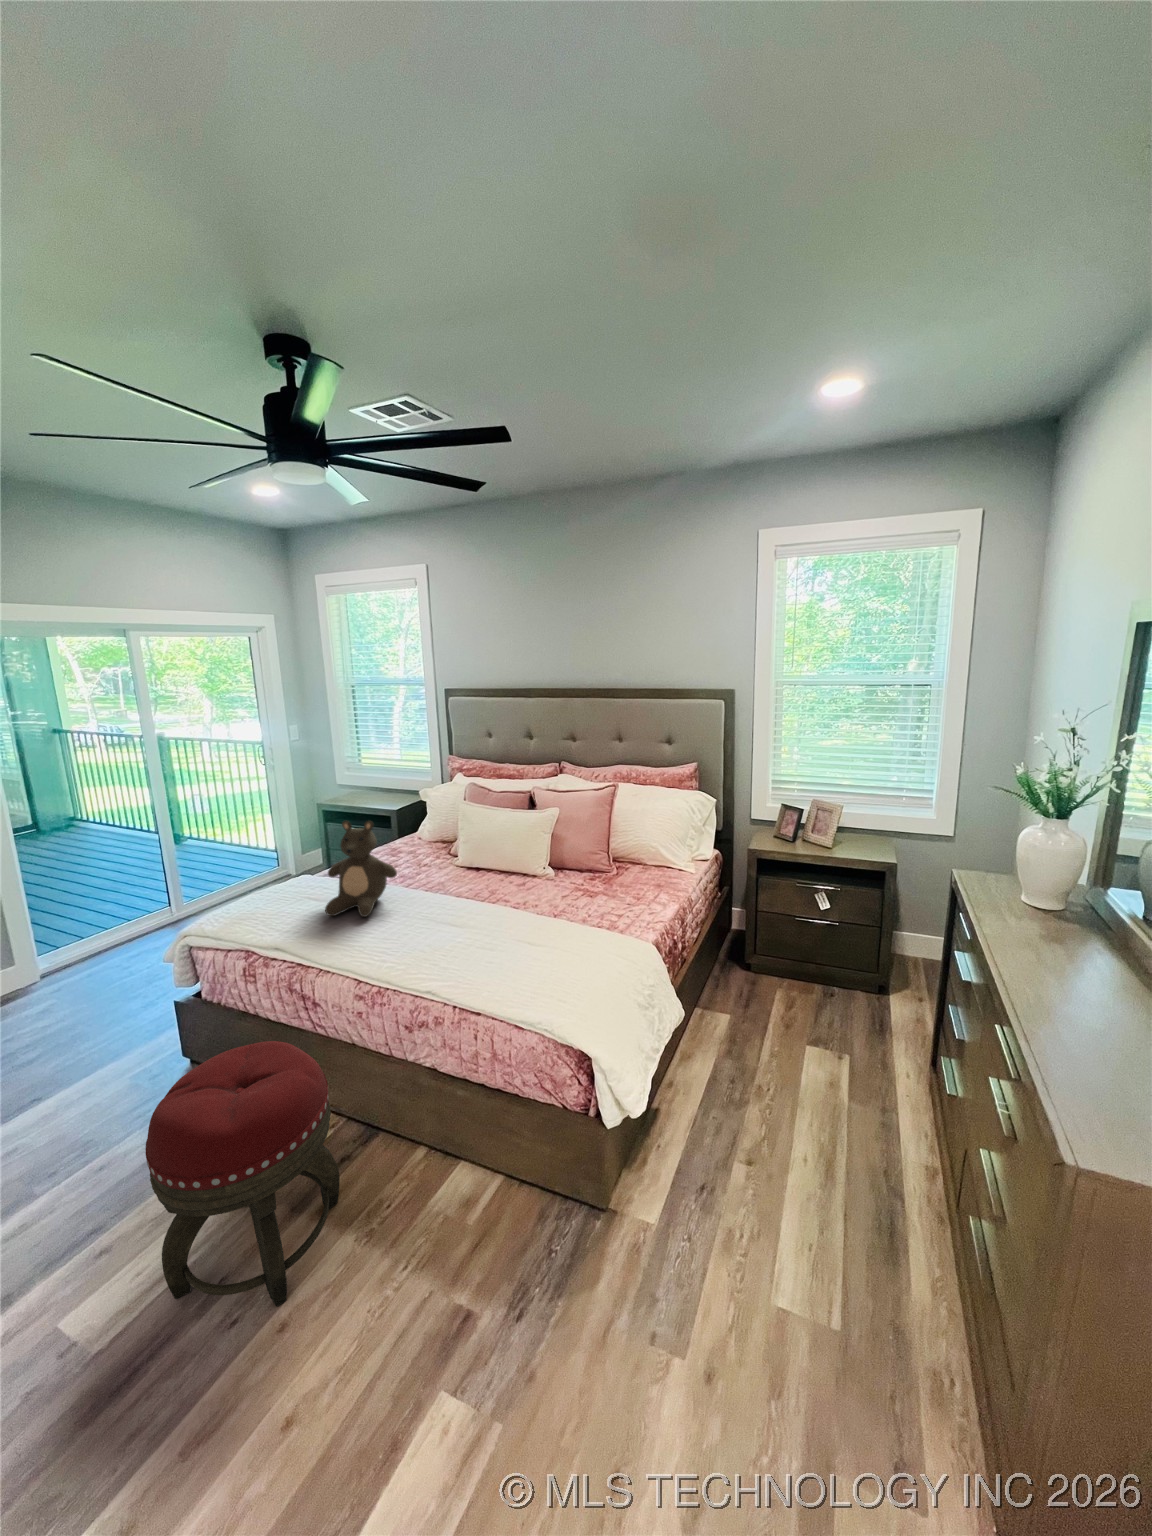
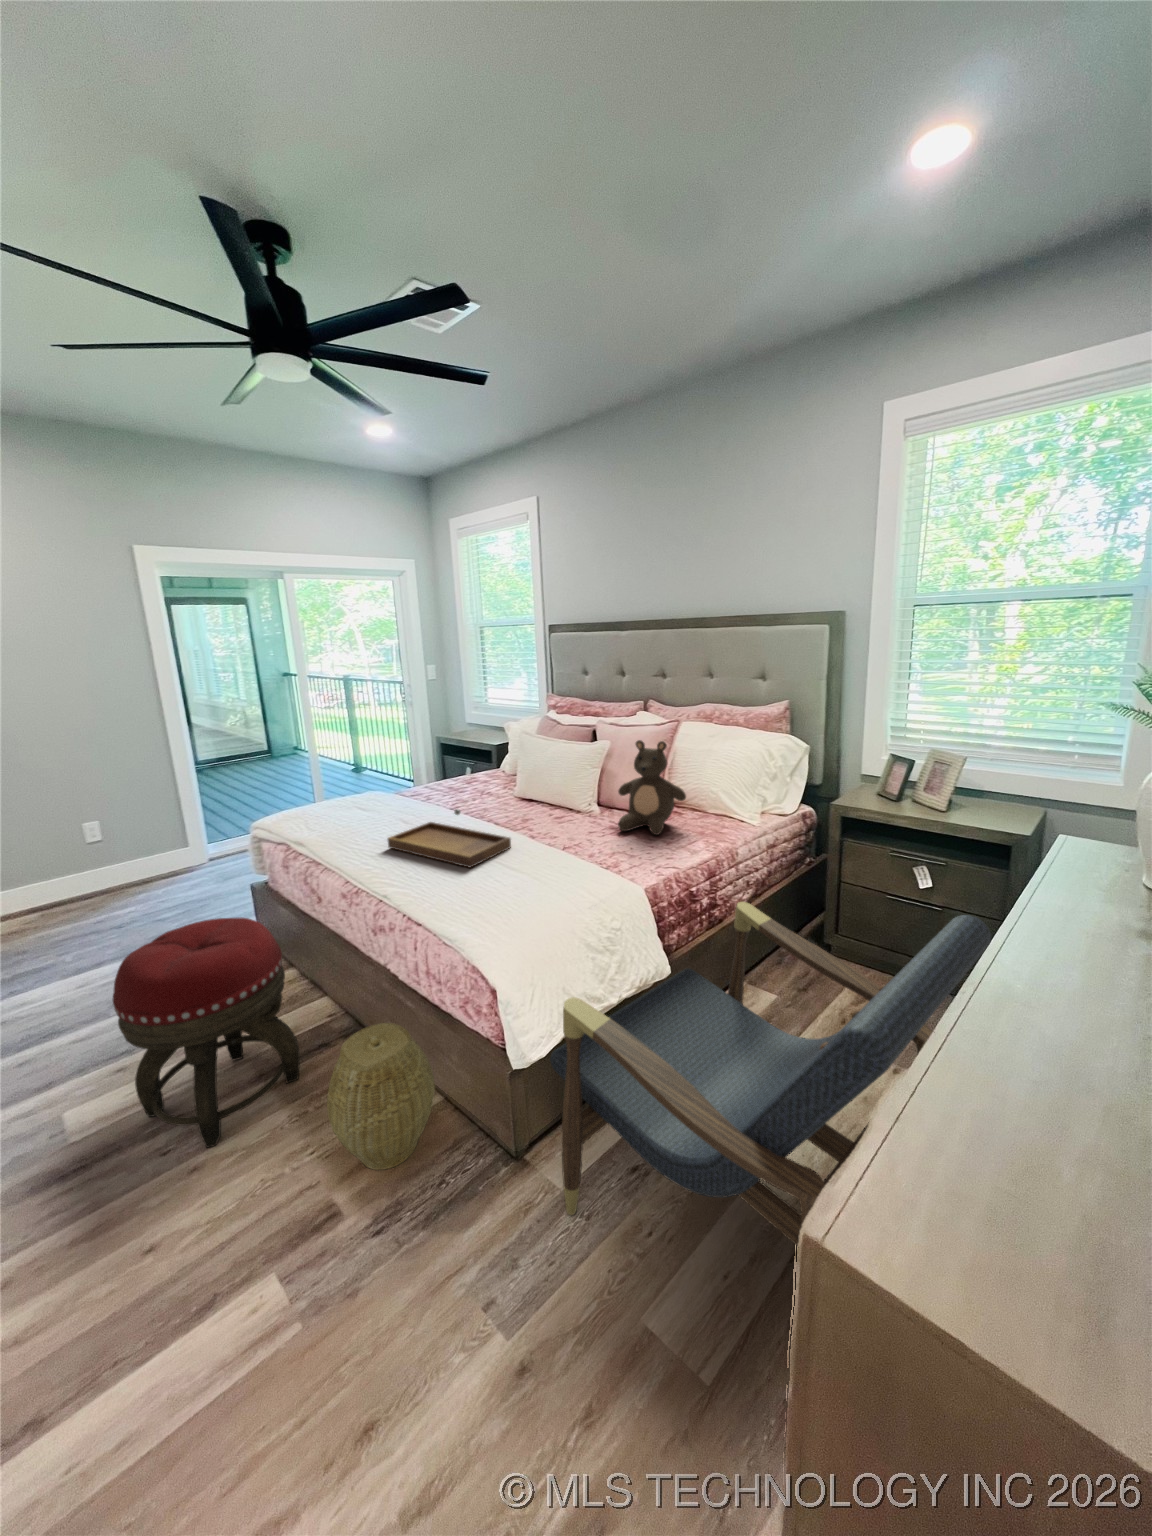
teddy bear: present [325,821,397,917] -> present [618,740,686,835]
tray: none [400,892,525,949] -> present [388,809,511,868]
lounge chair: none [639,936,973,1321] -> present [550,902,991,1246]
woven basket: none [424,1115,525,1265] -> present [327,1023,435,1170]

